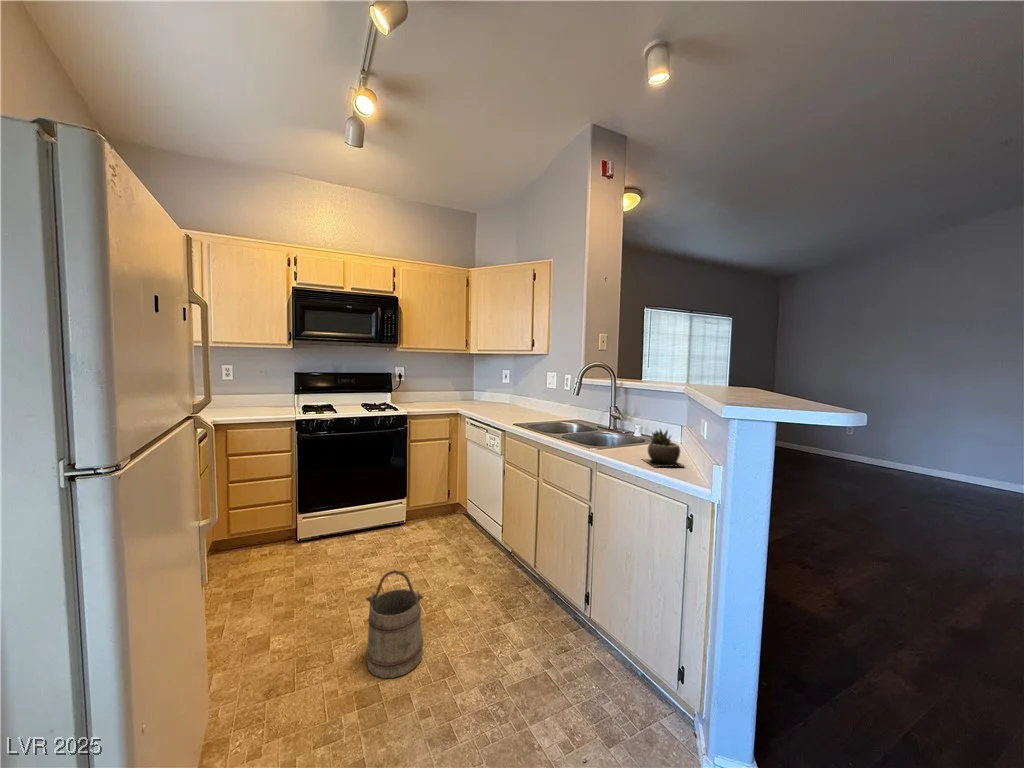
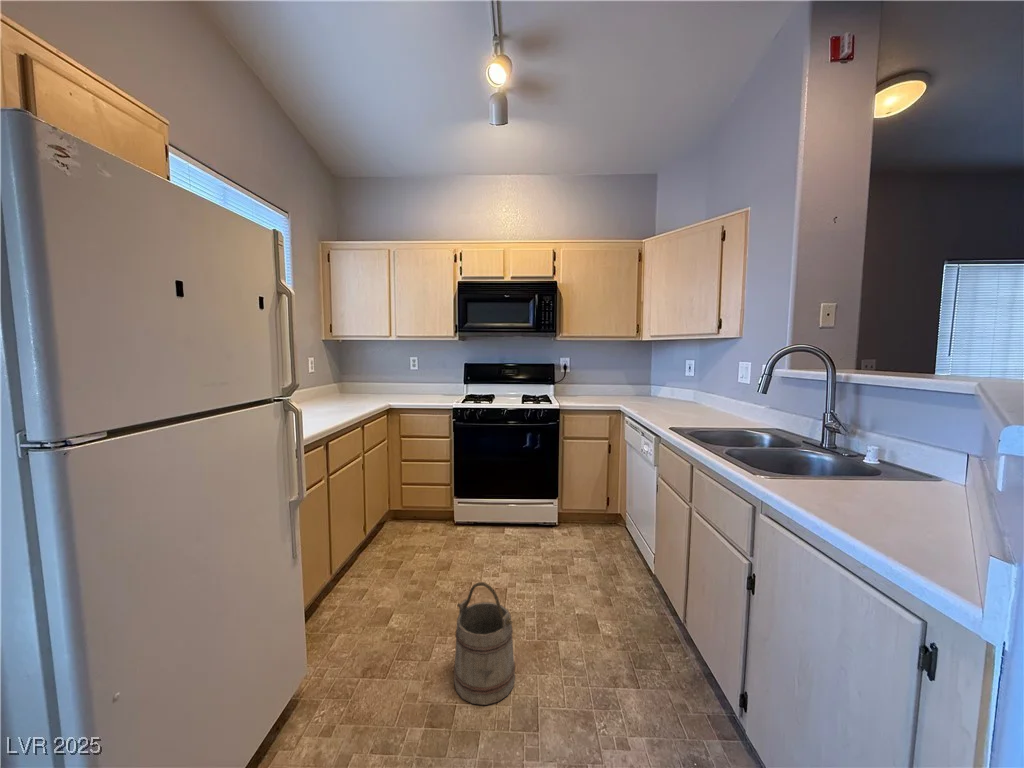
succulent plant: present [643,430,683,467] -> none [842,456,943,540]

